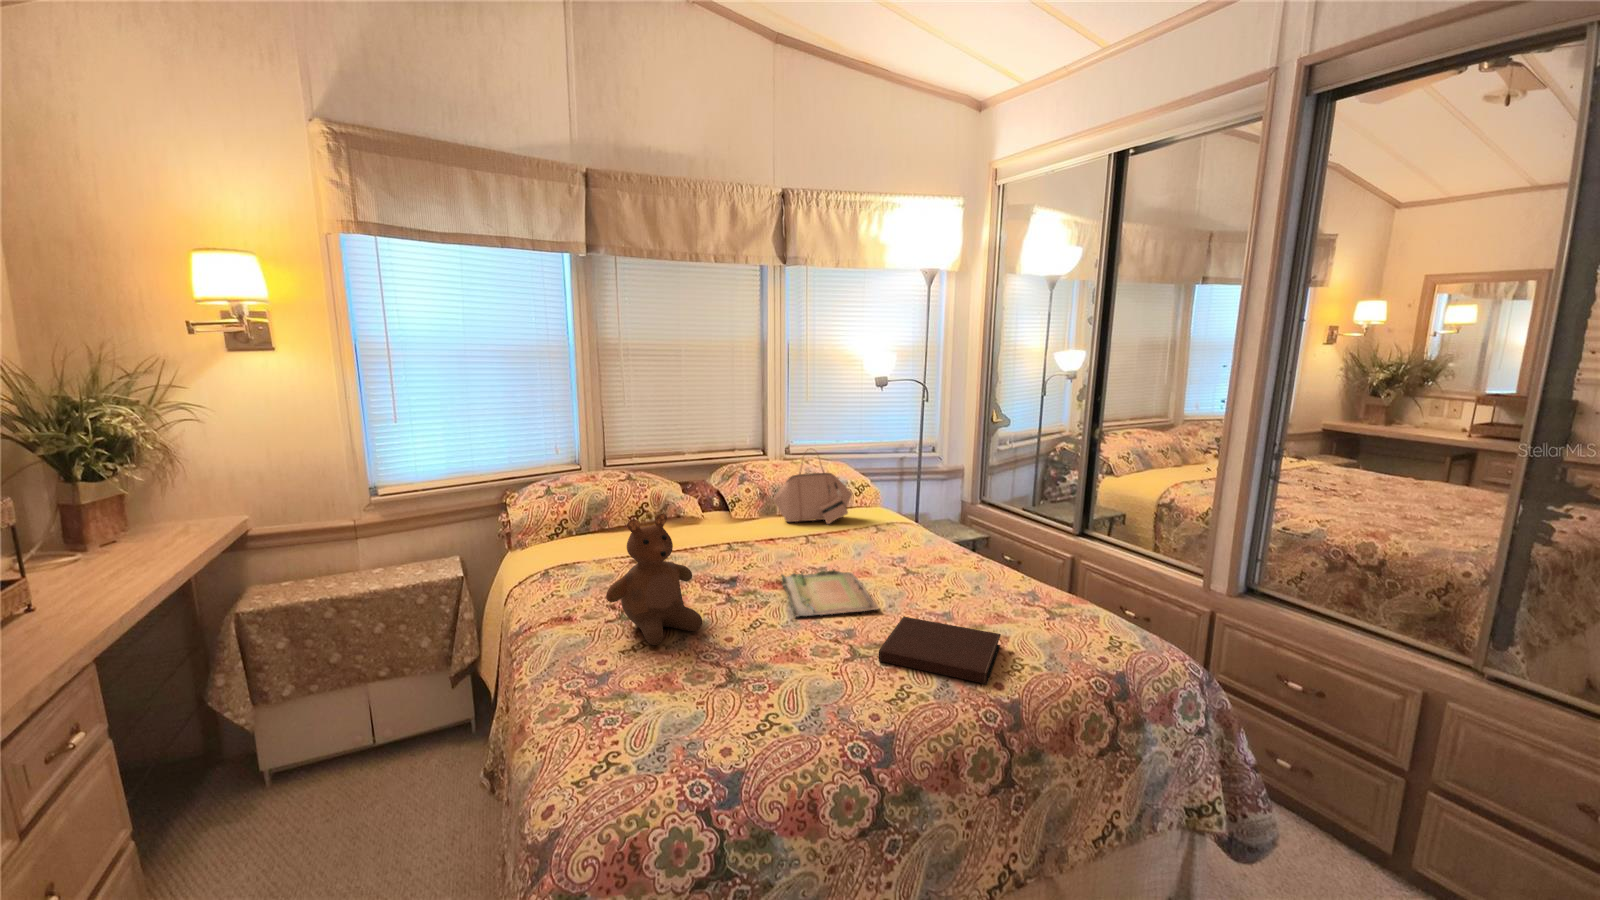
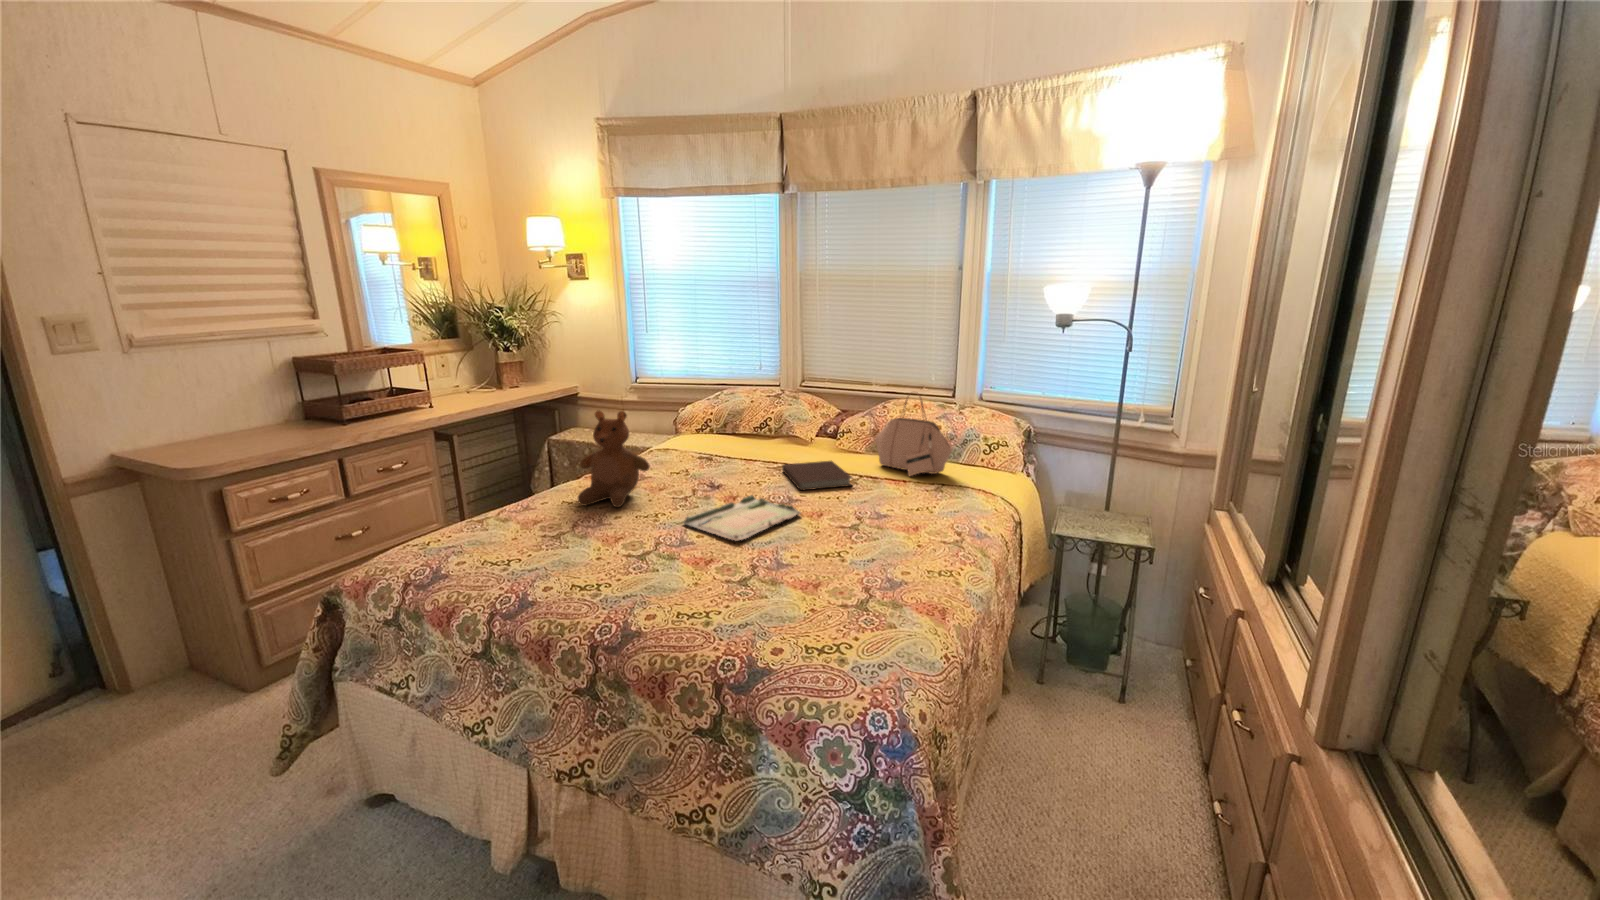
notebook: present [879,617,1001,684] -> present [782,461,852,490]

